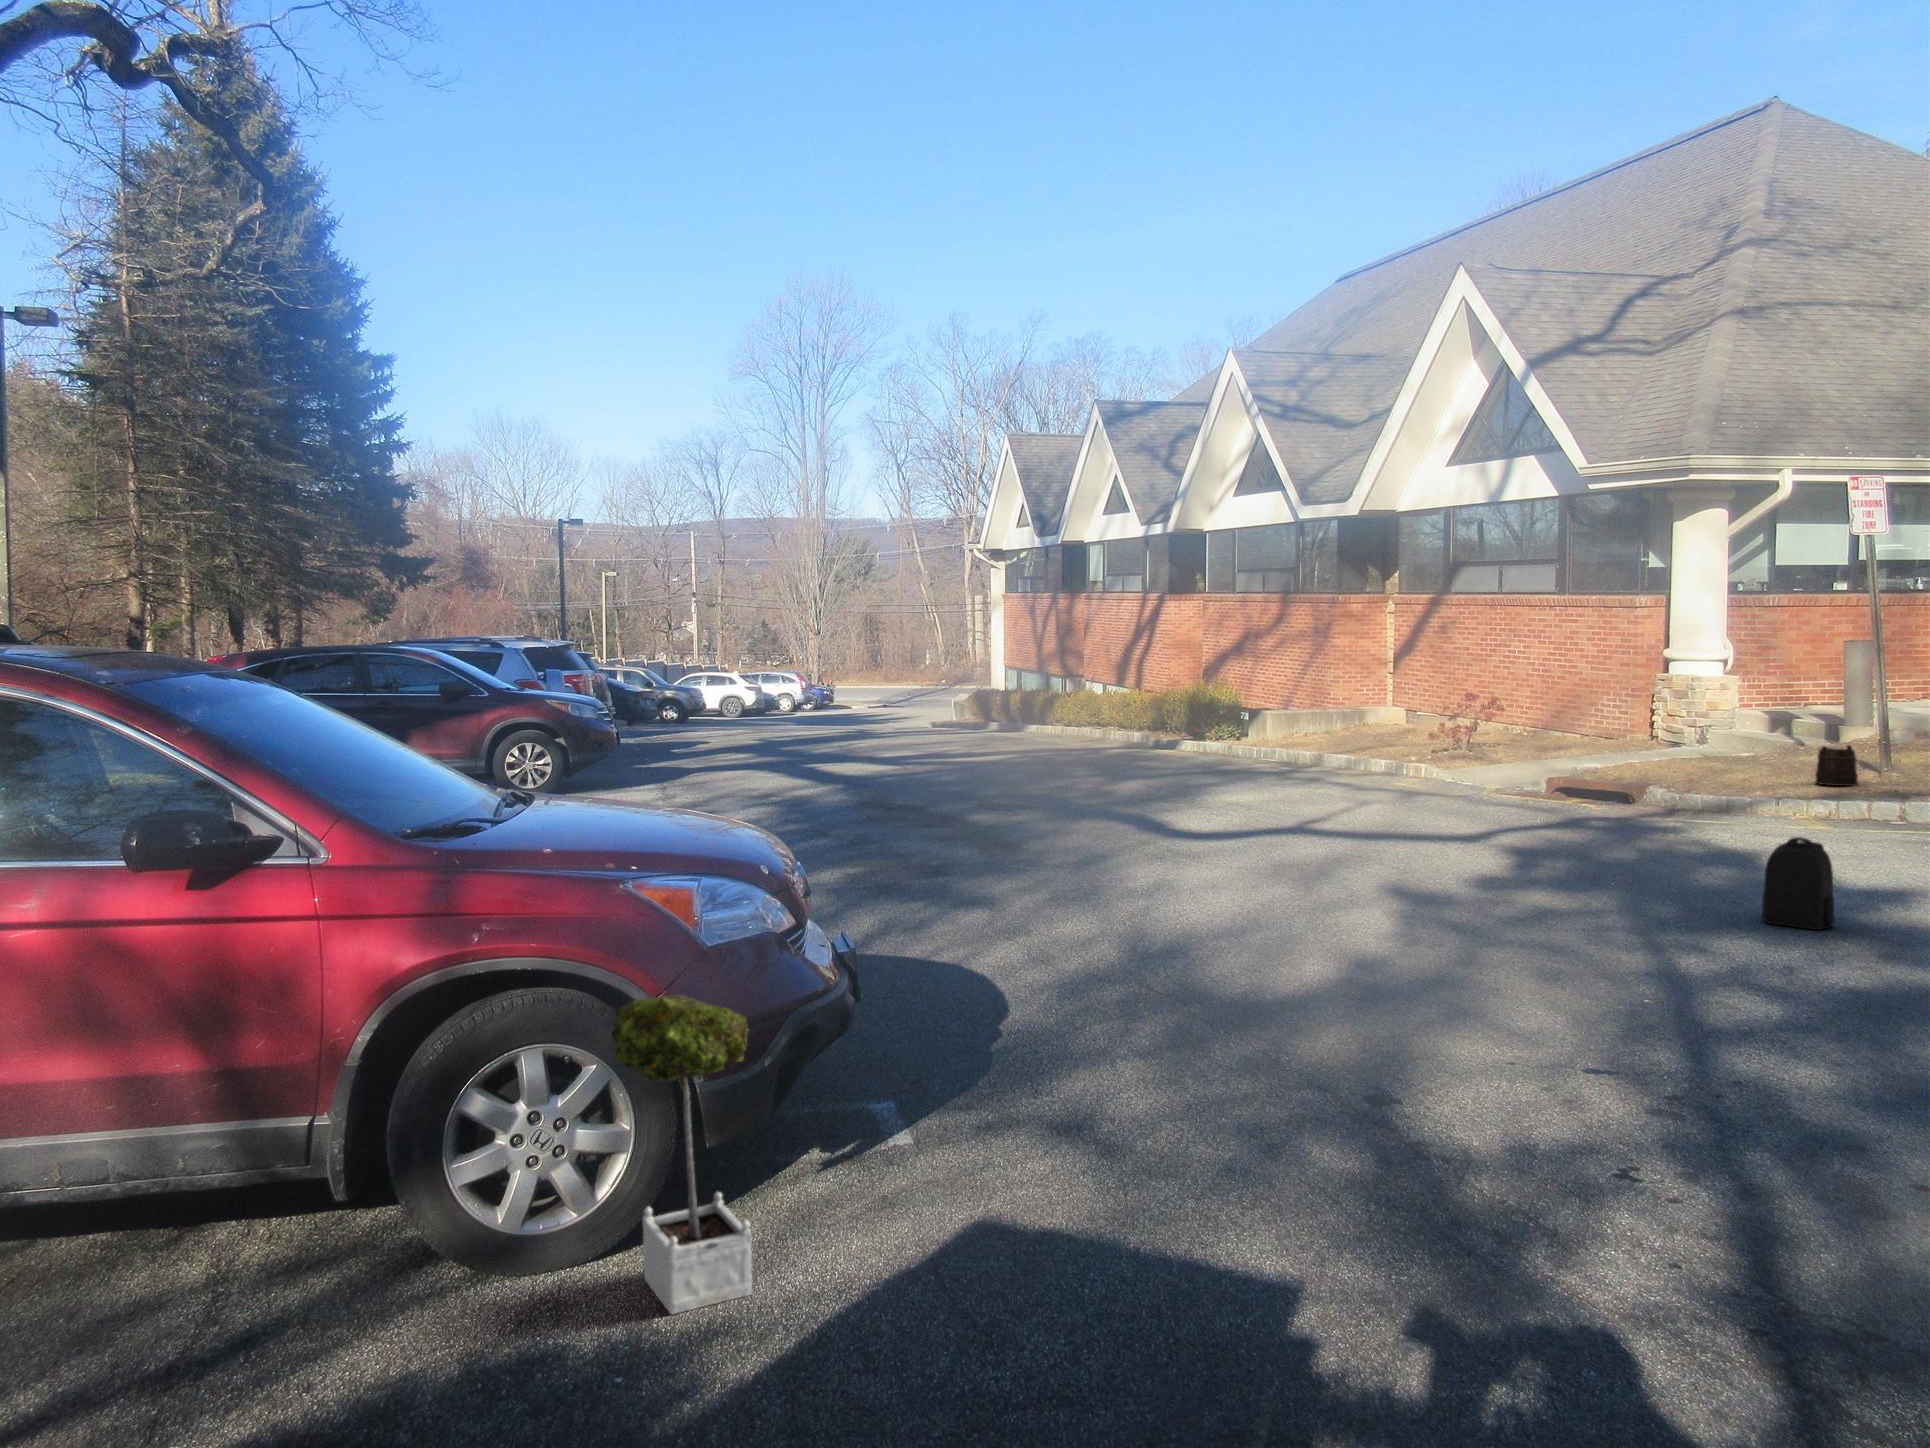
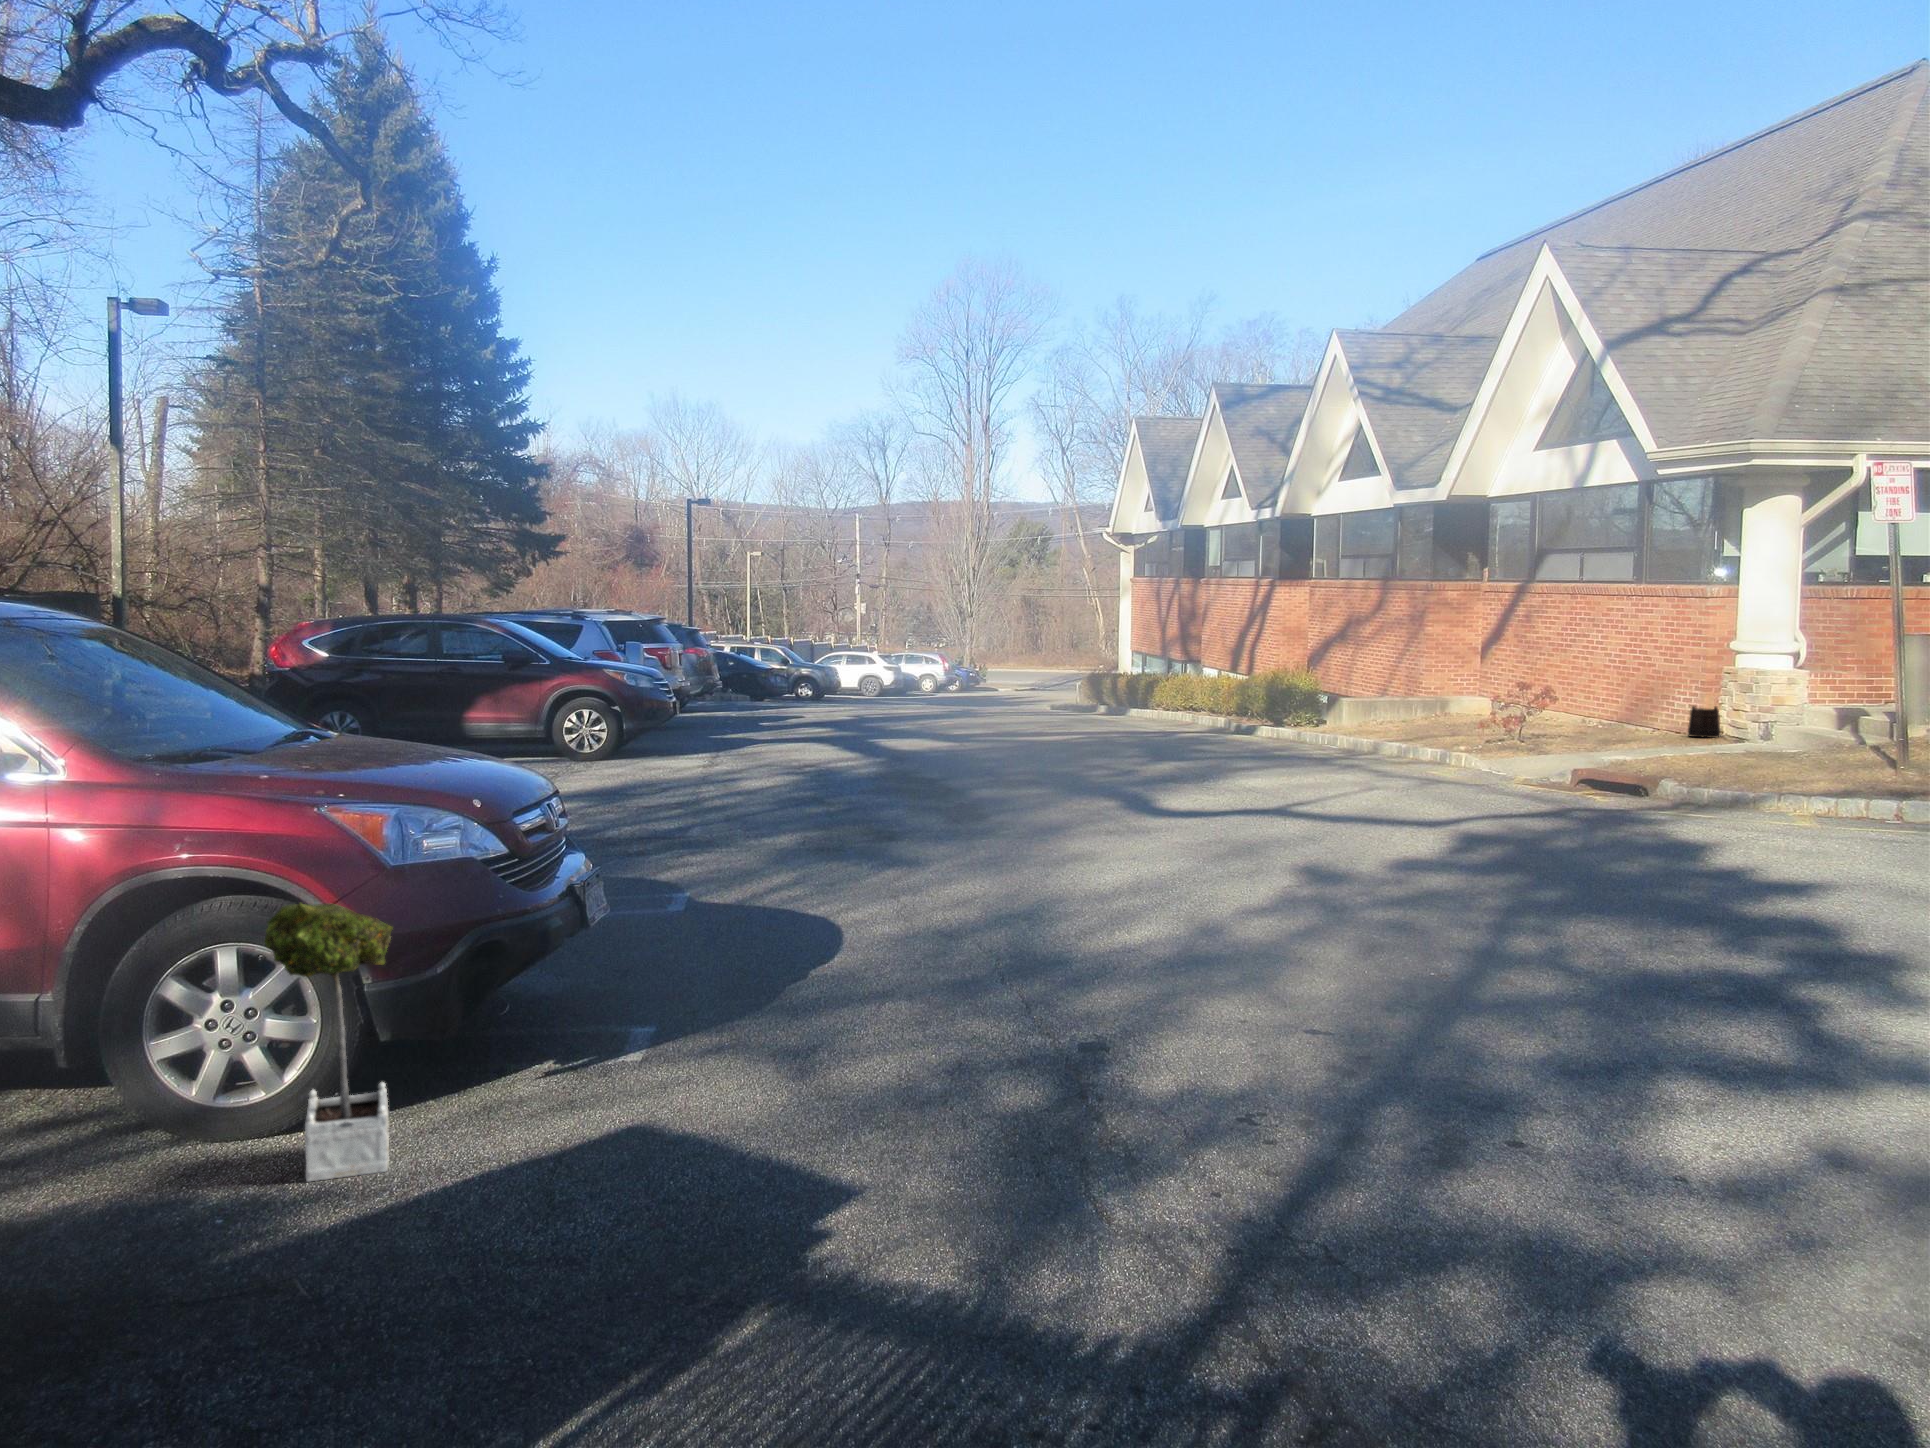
bucket: present [1815,745,1858,786] -> present [1688,706,1721,738]
backpack: present [1761,837,1834,930] -> none [1670,827,1743,922]

